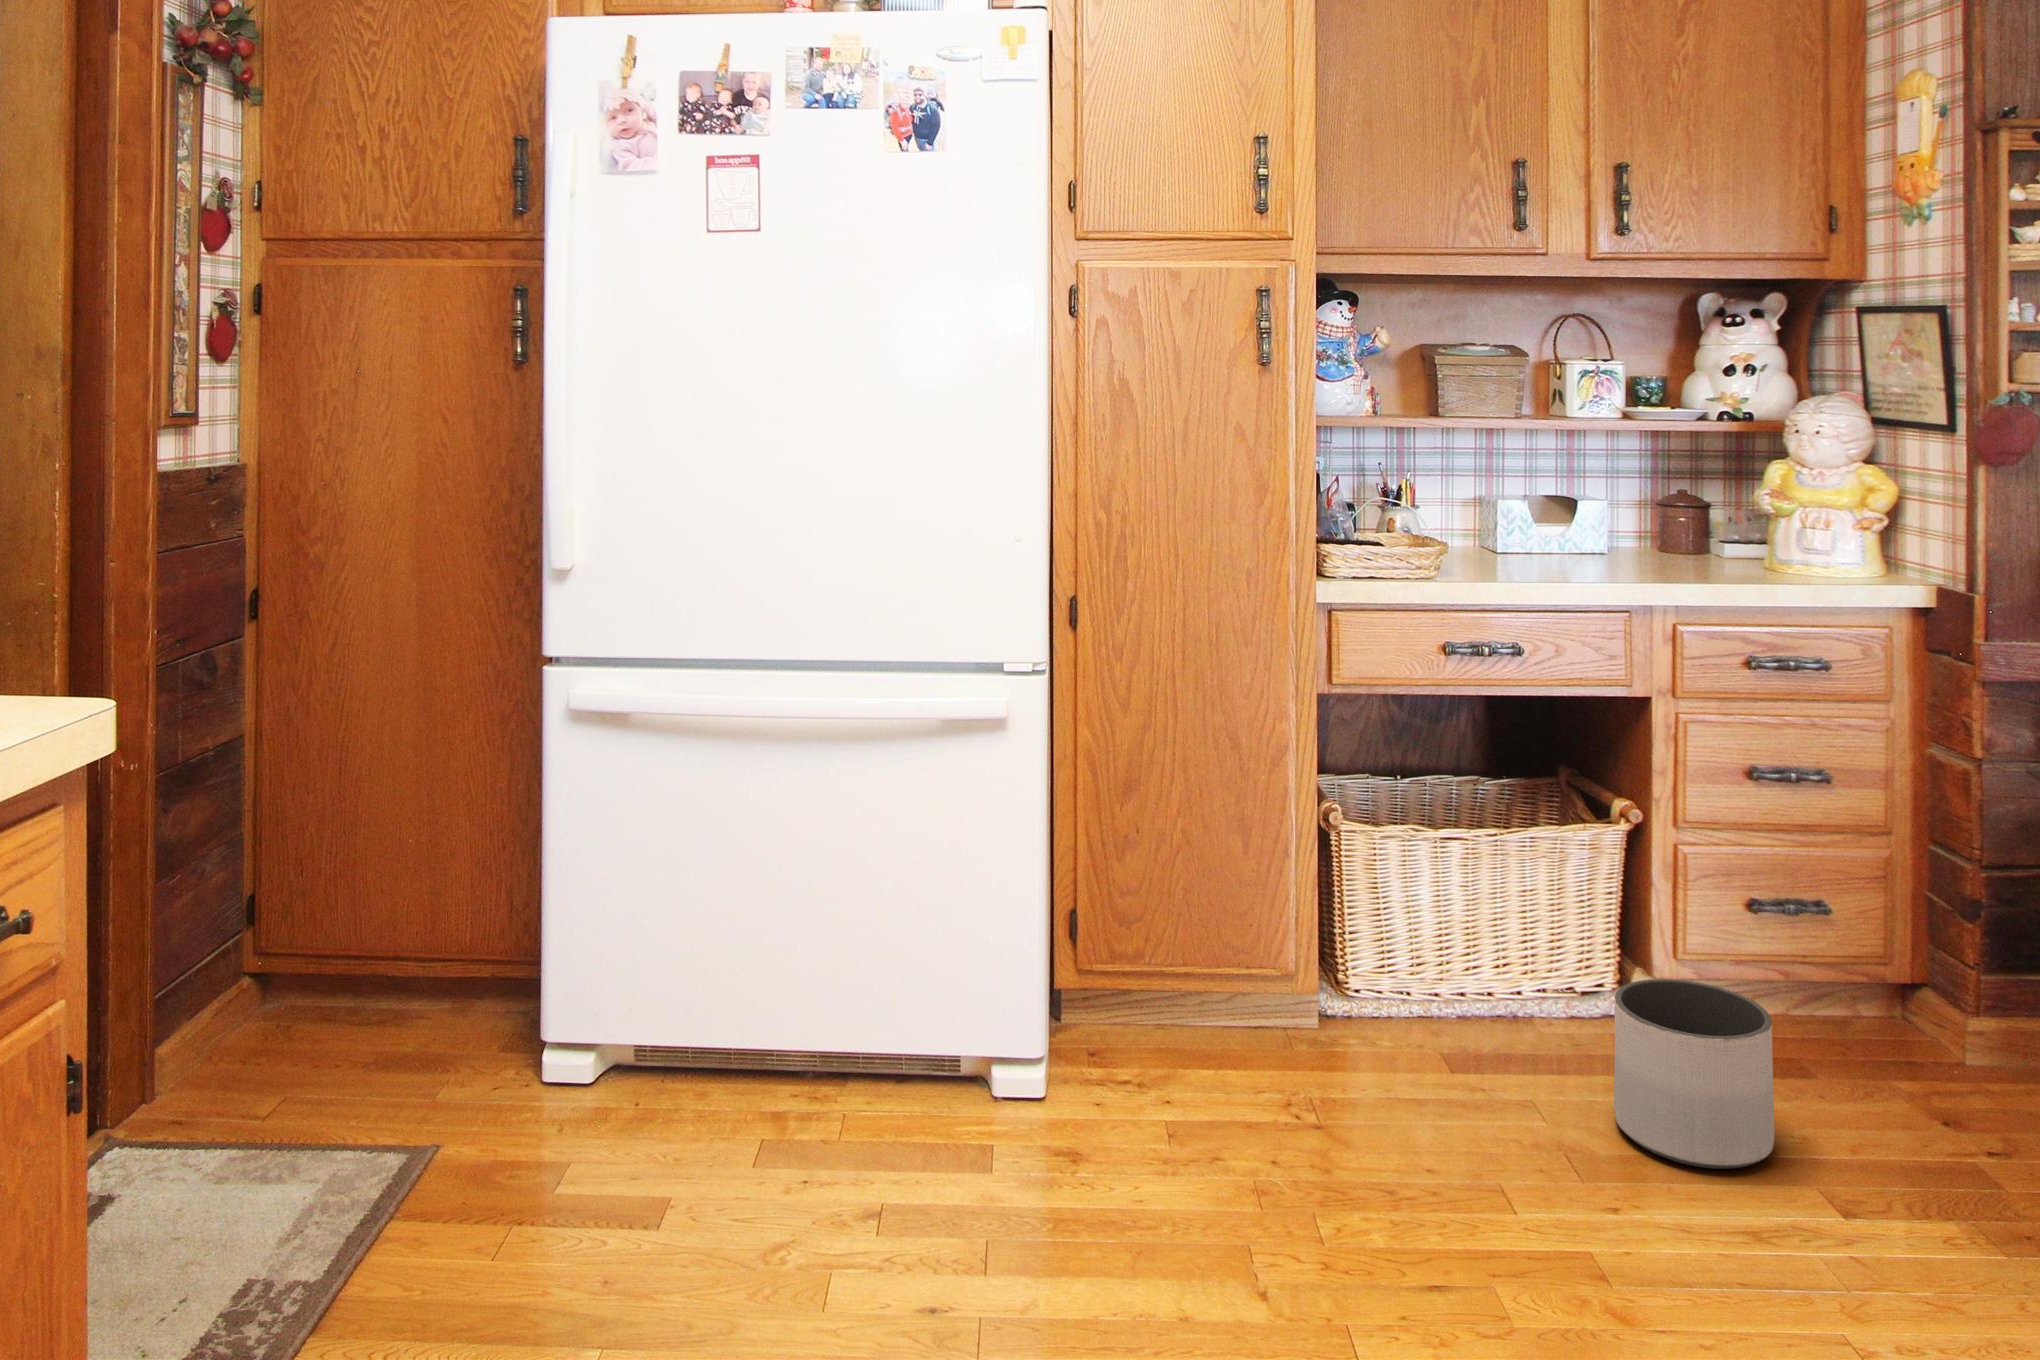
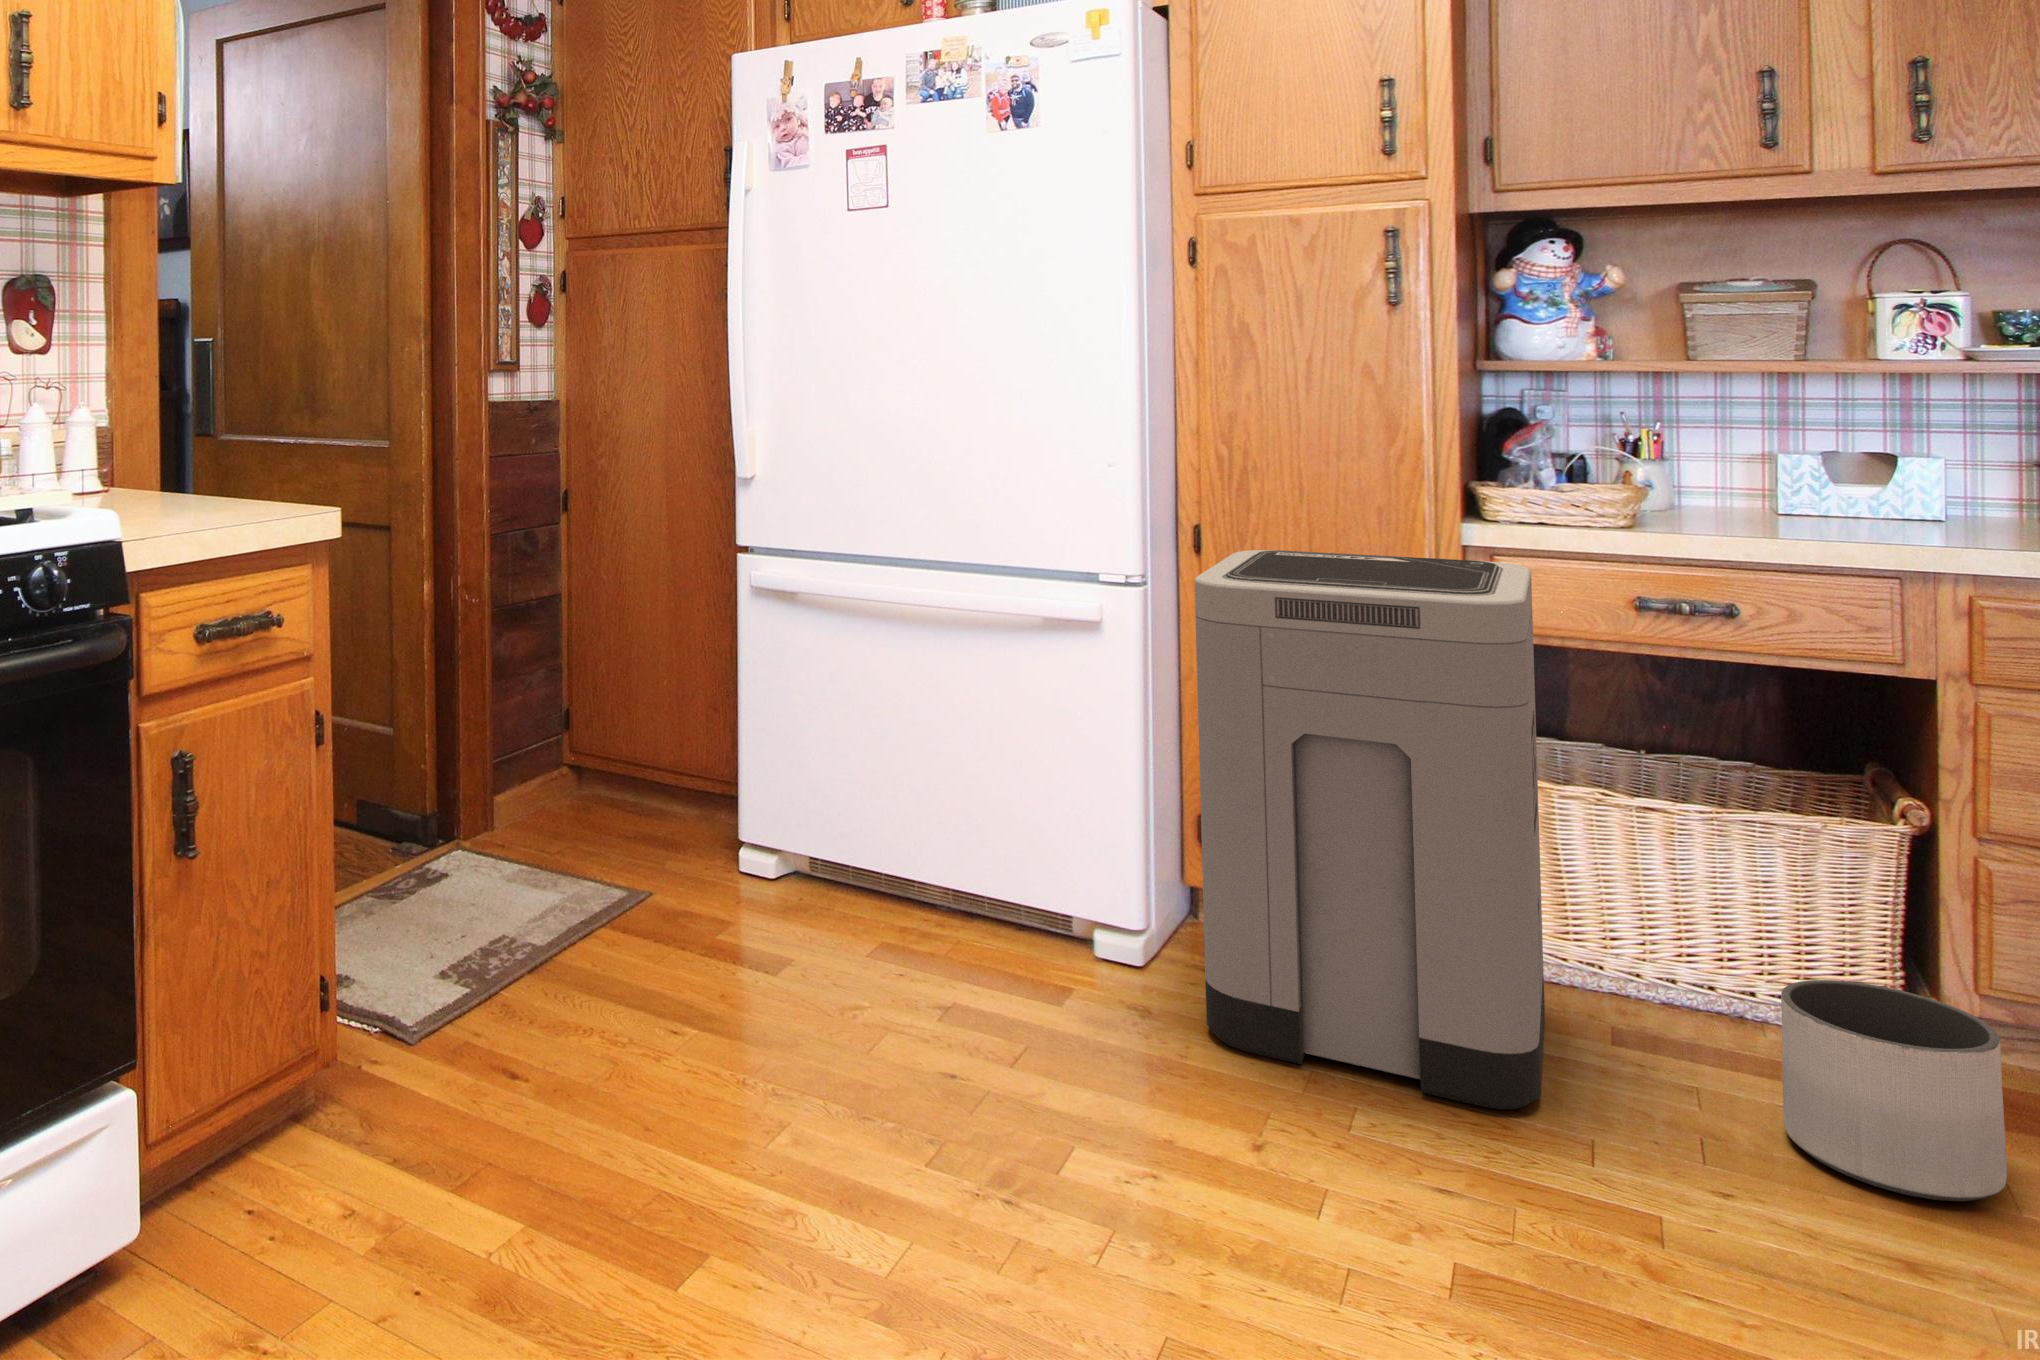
trash can: none [1128,619,1453,1178] -> present [1194,550,1545,1109]

